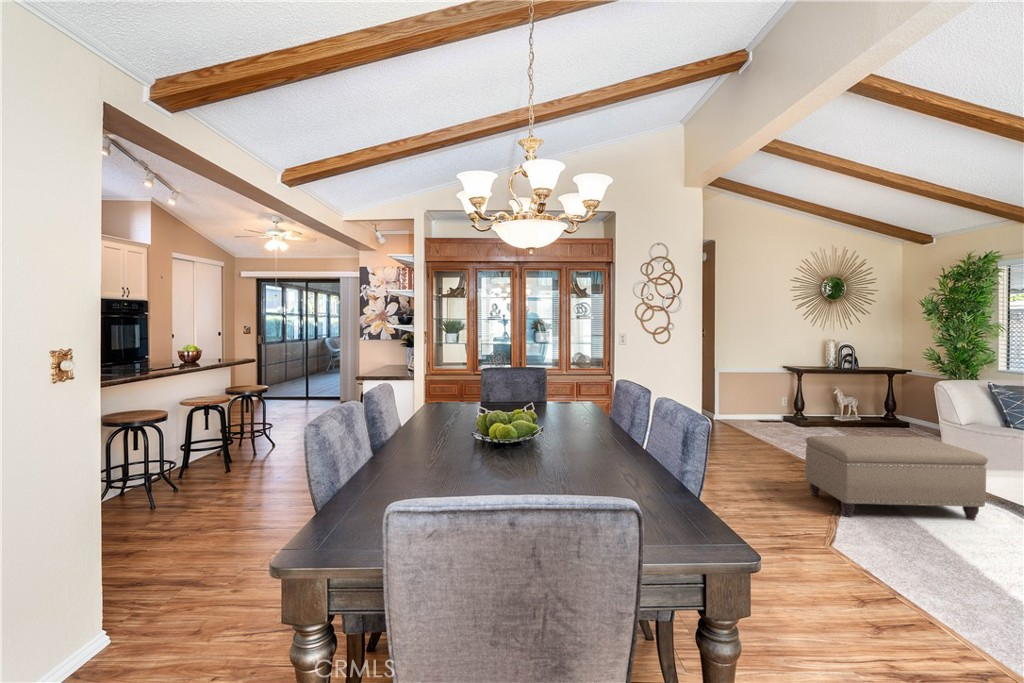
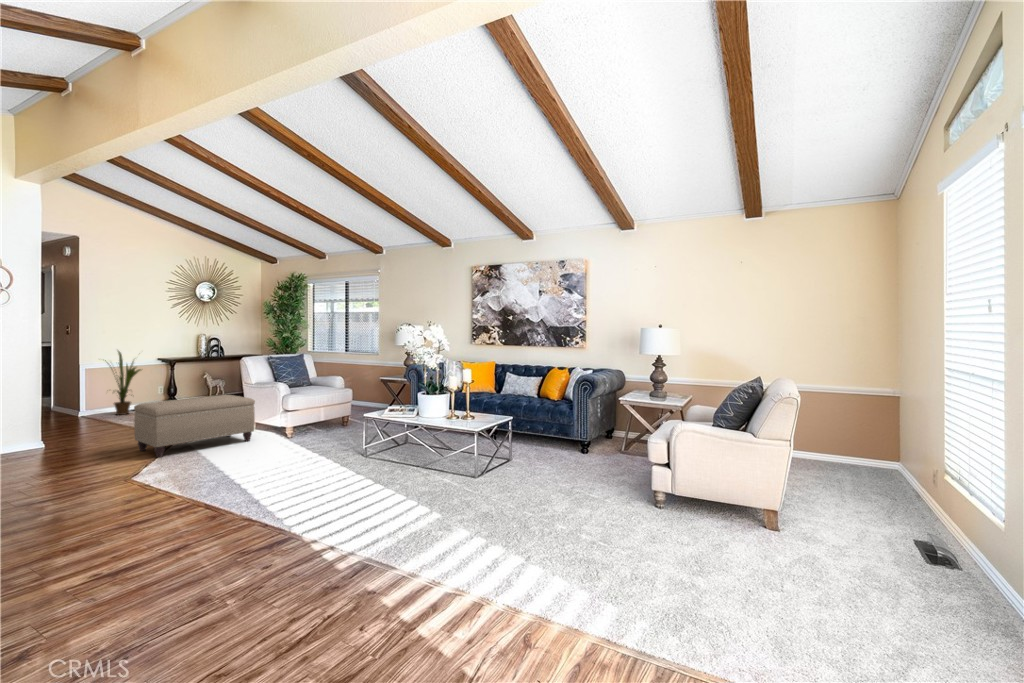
house plant: none [731,356,776,427] -> present [105,351,141,415]

